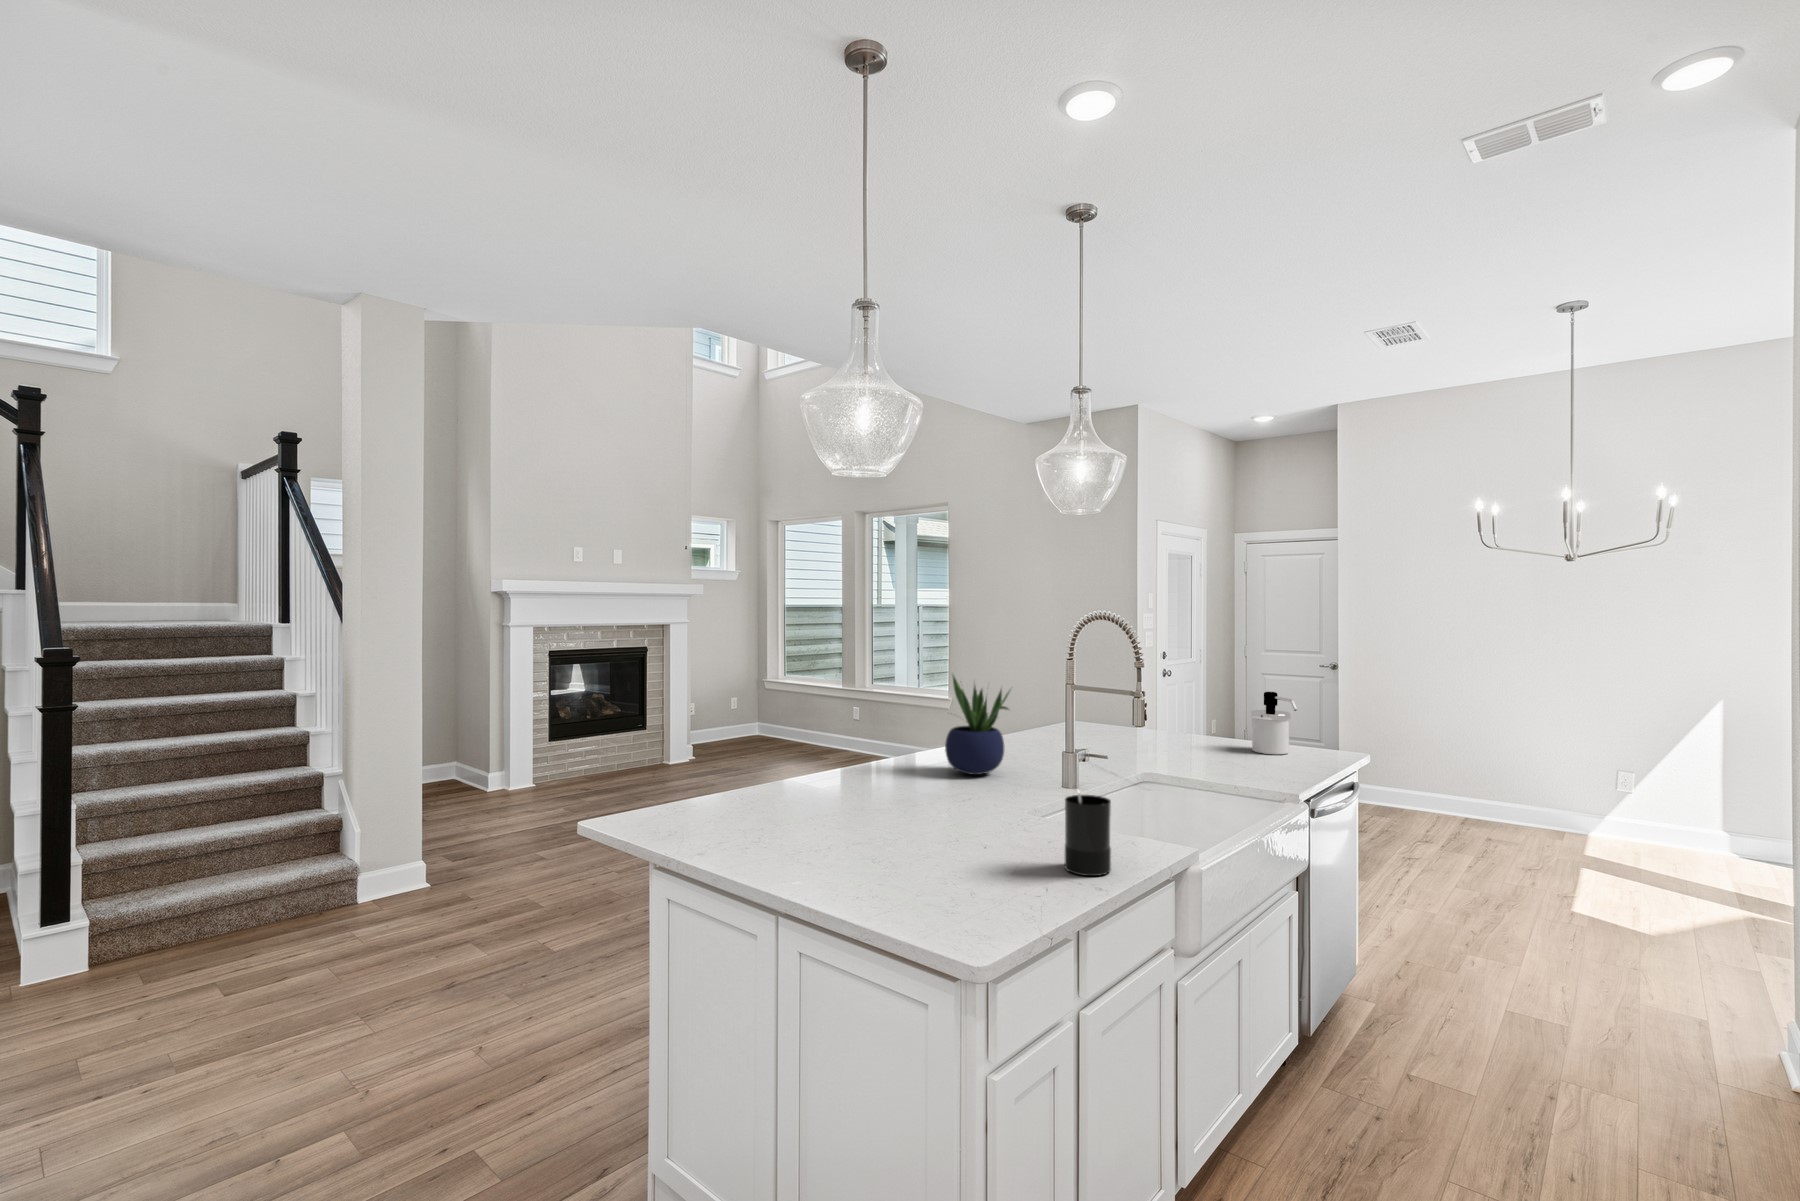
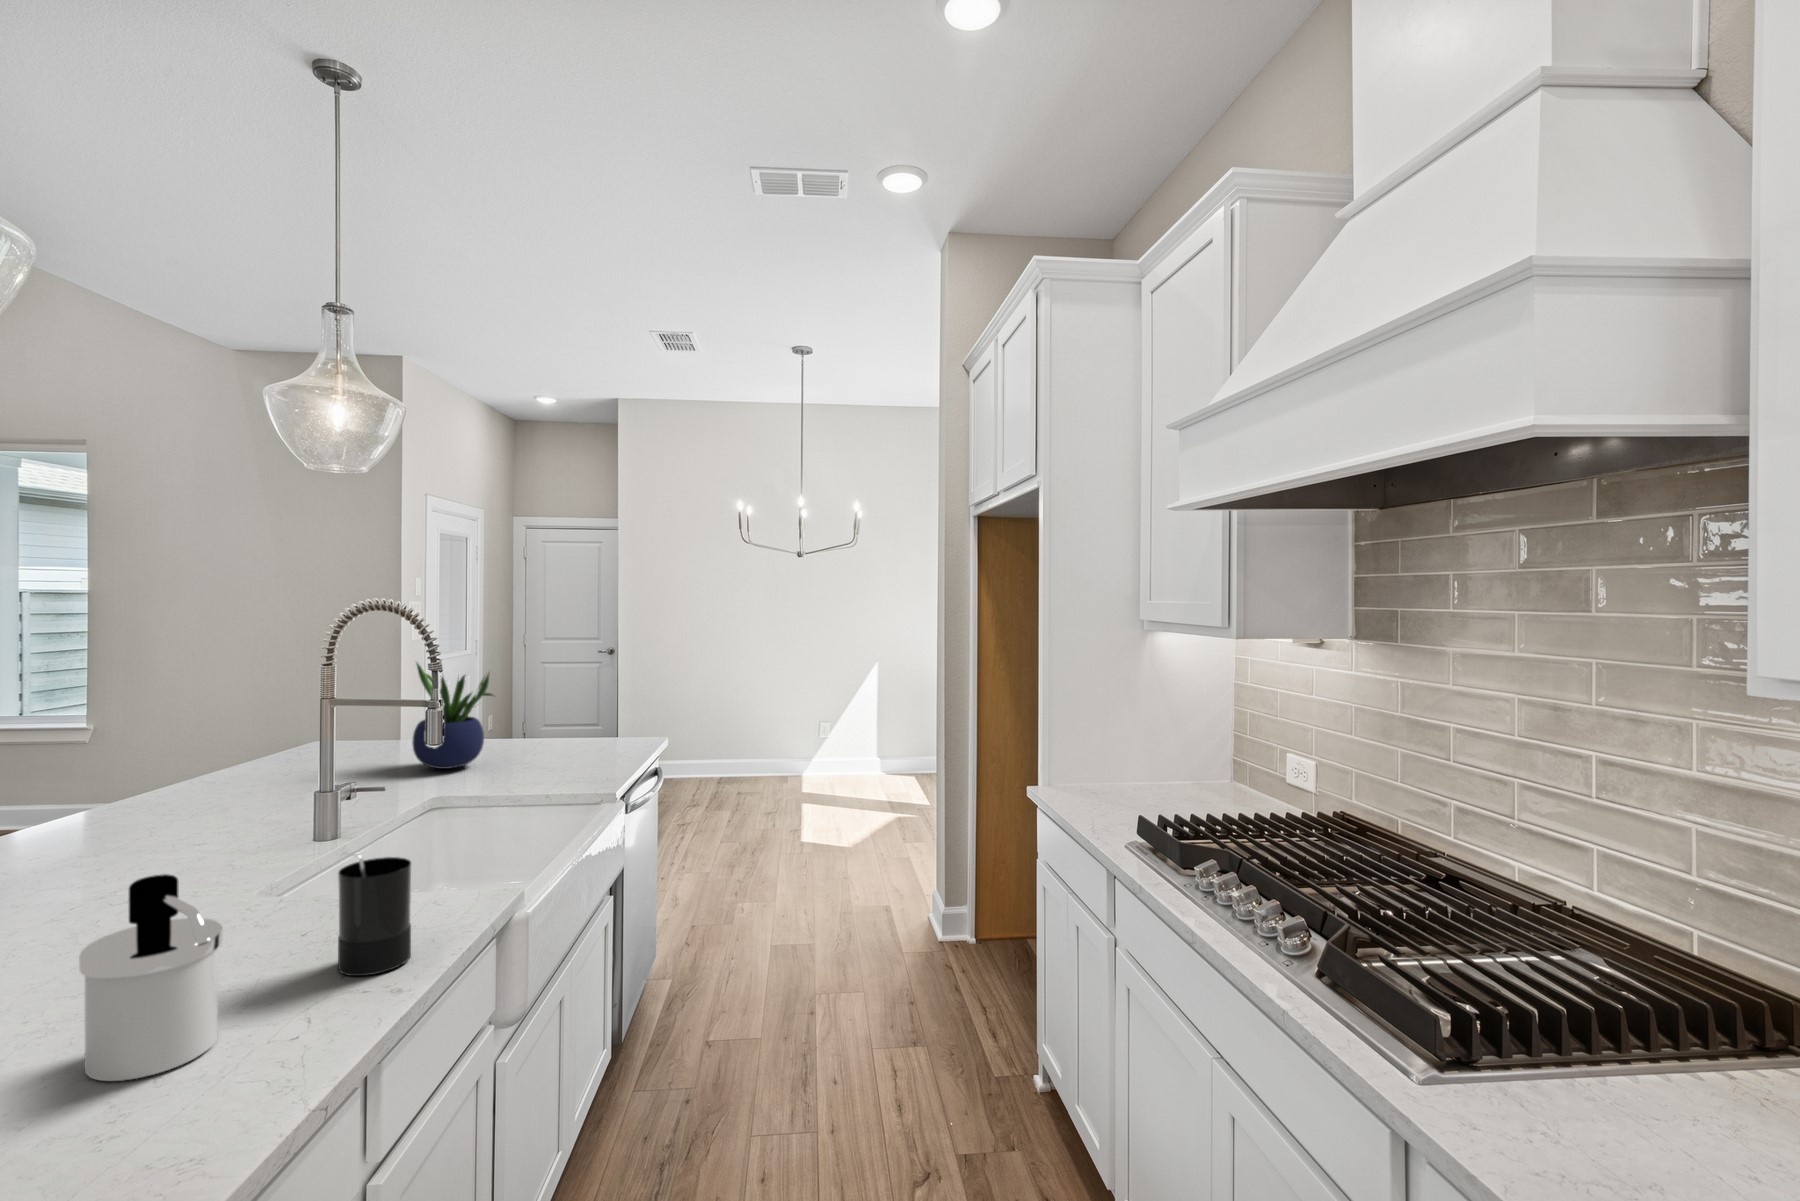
potted plant: present [945,676,1010,775] -> present [412,663,493,769]
soap dispenser: present [1251,692,1297,754] -> present [79,874,223,1081]

